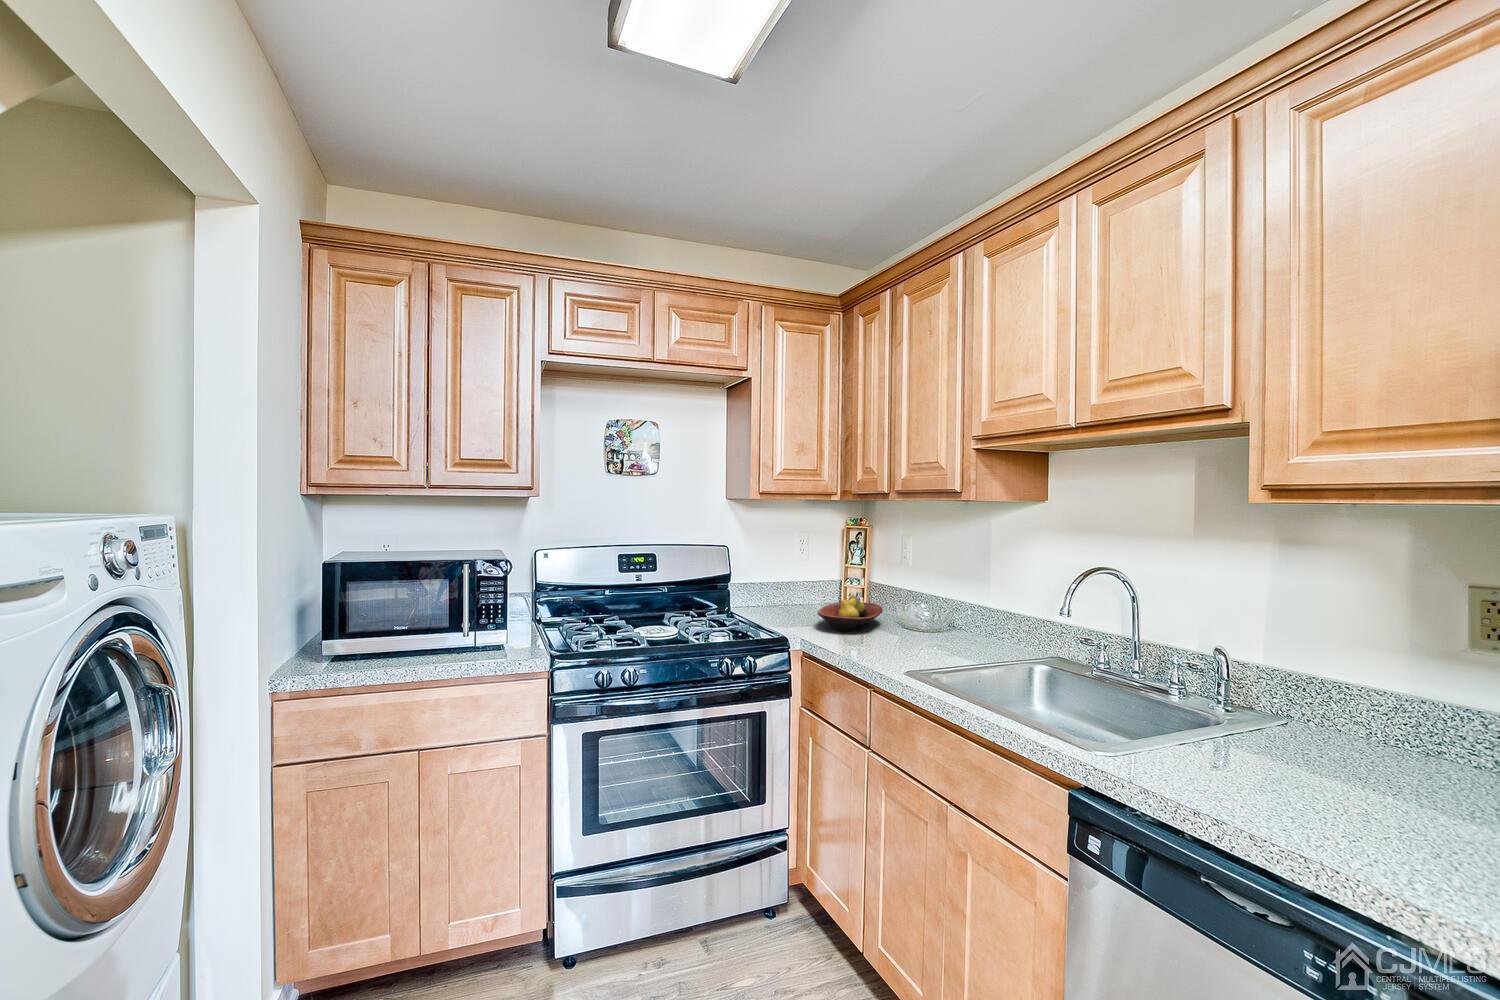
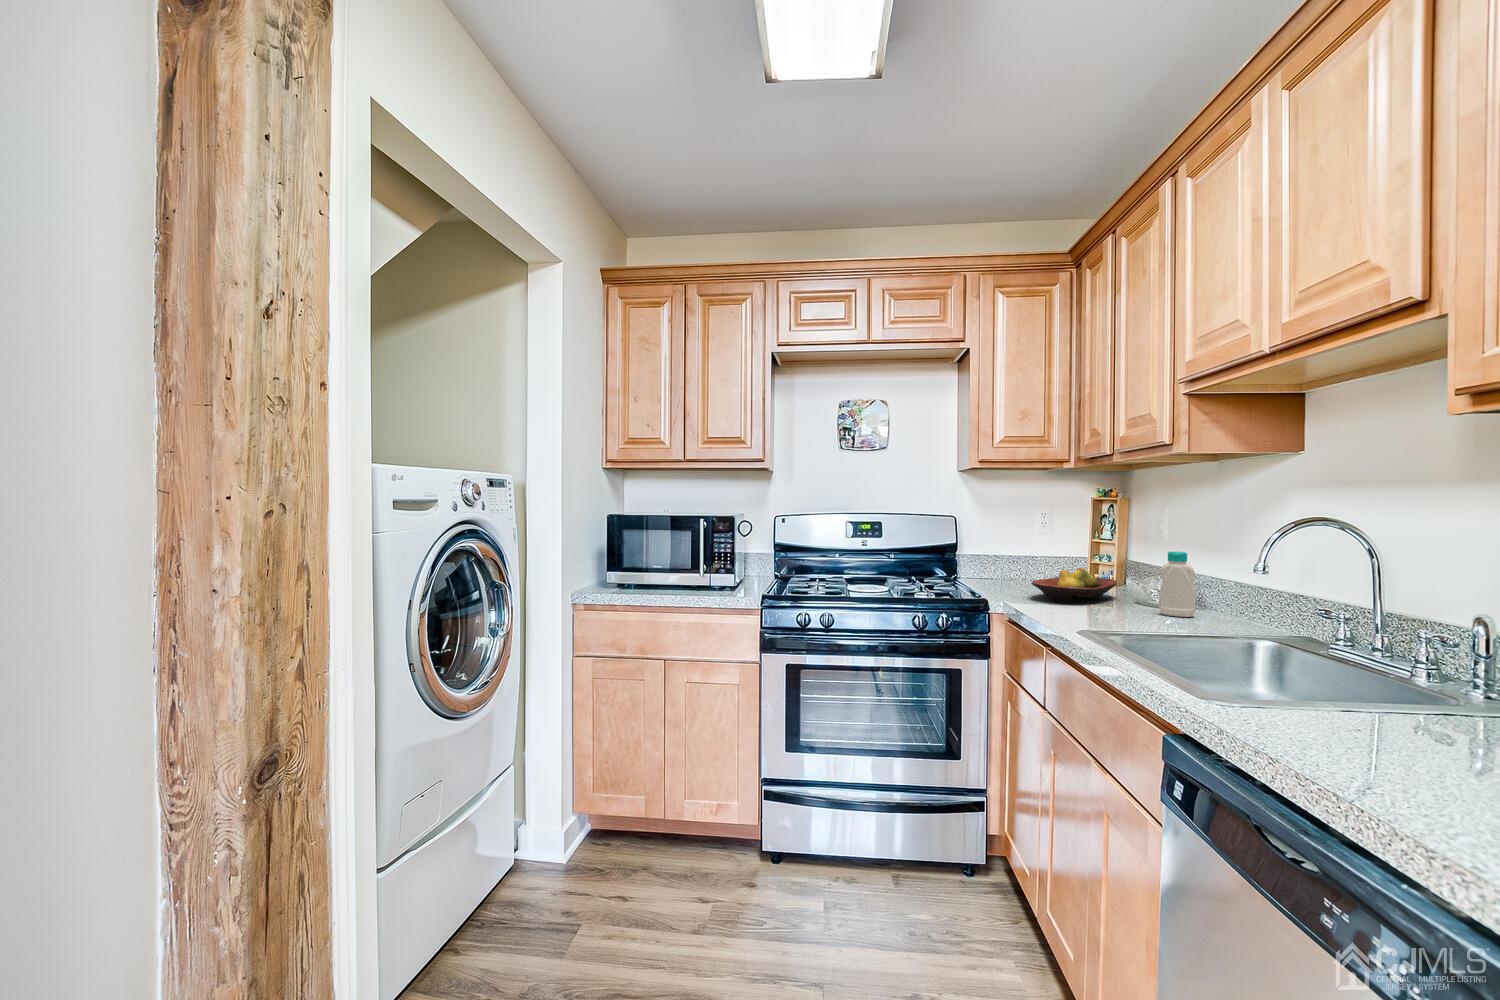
bottle: none [930,582,958,640] -> present [1159,551,1195,617]

